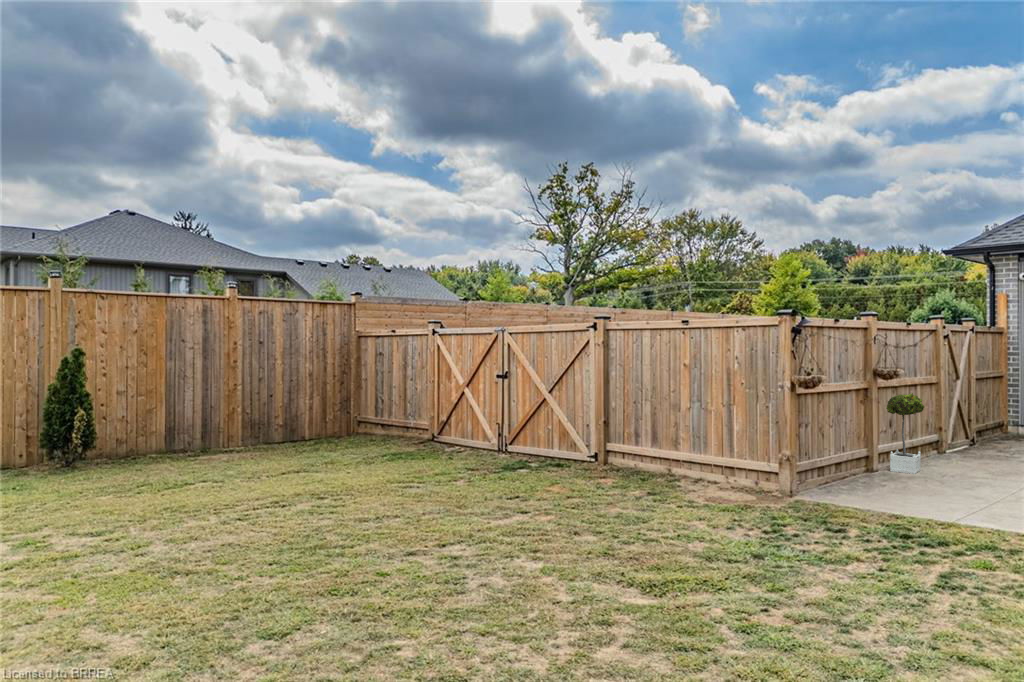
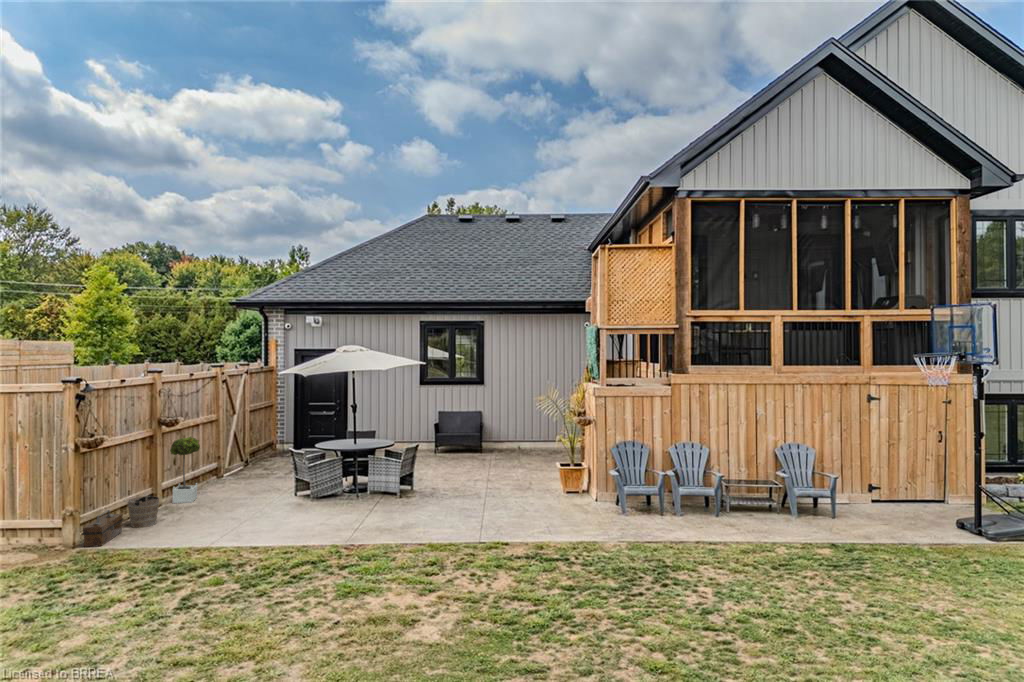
bucket: none [839,453,882,489] -> present [127,495,160,528]
toolbox: none [799,461,841,499] -> present [82,510,123,547]

